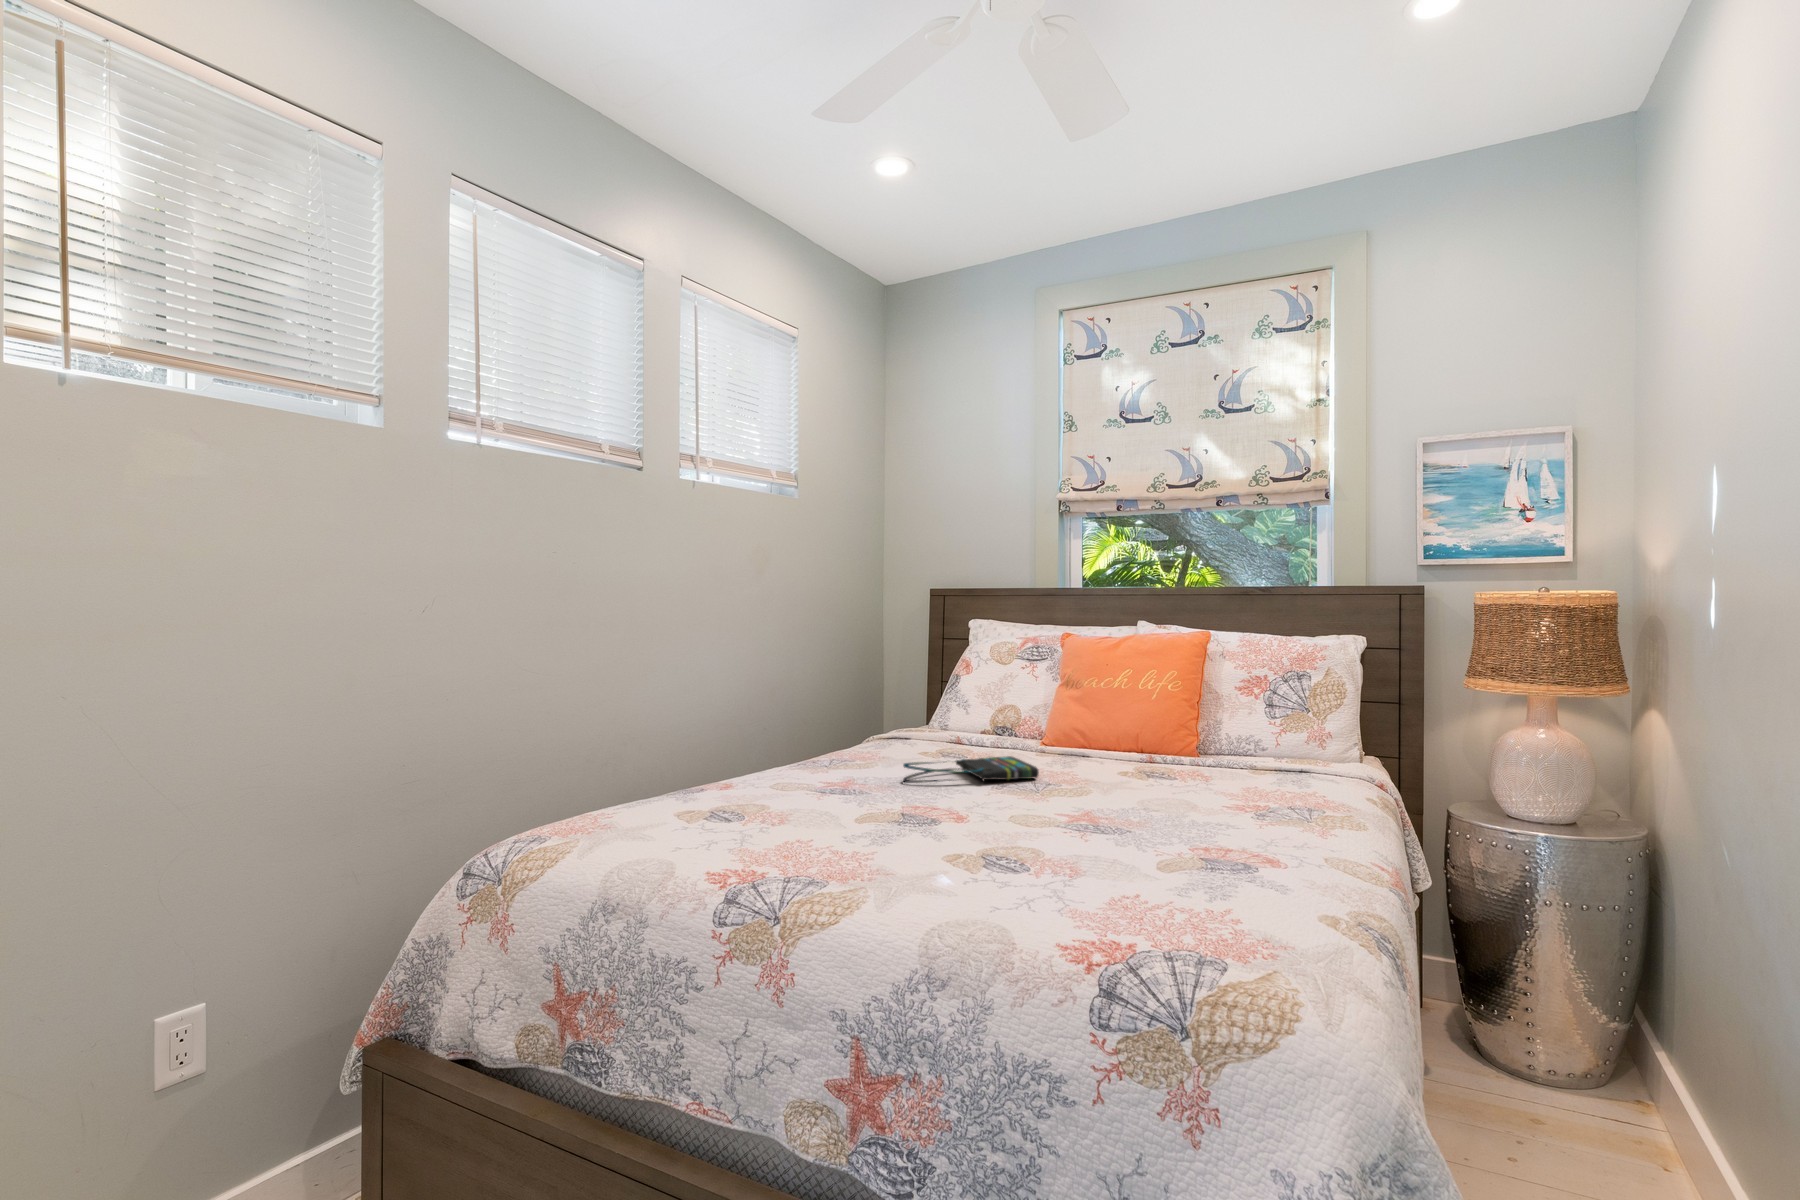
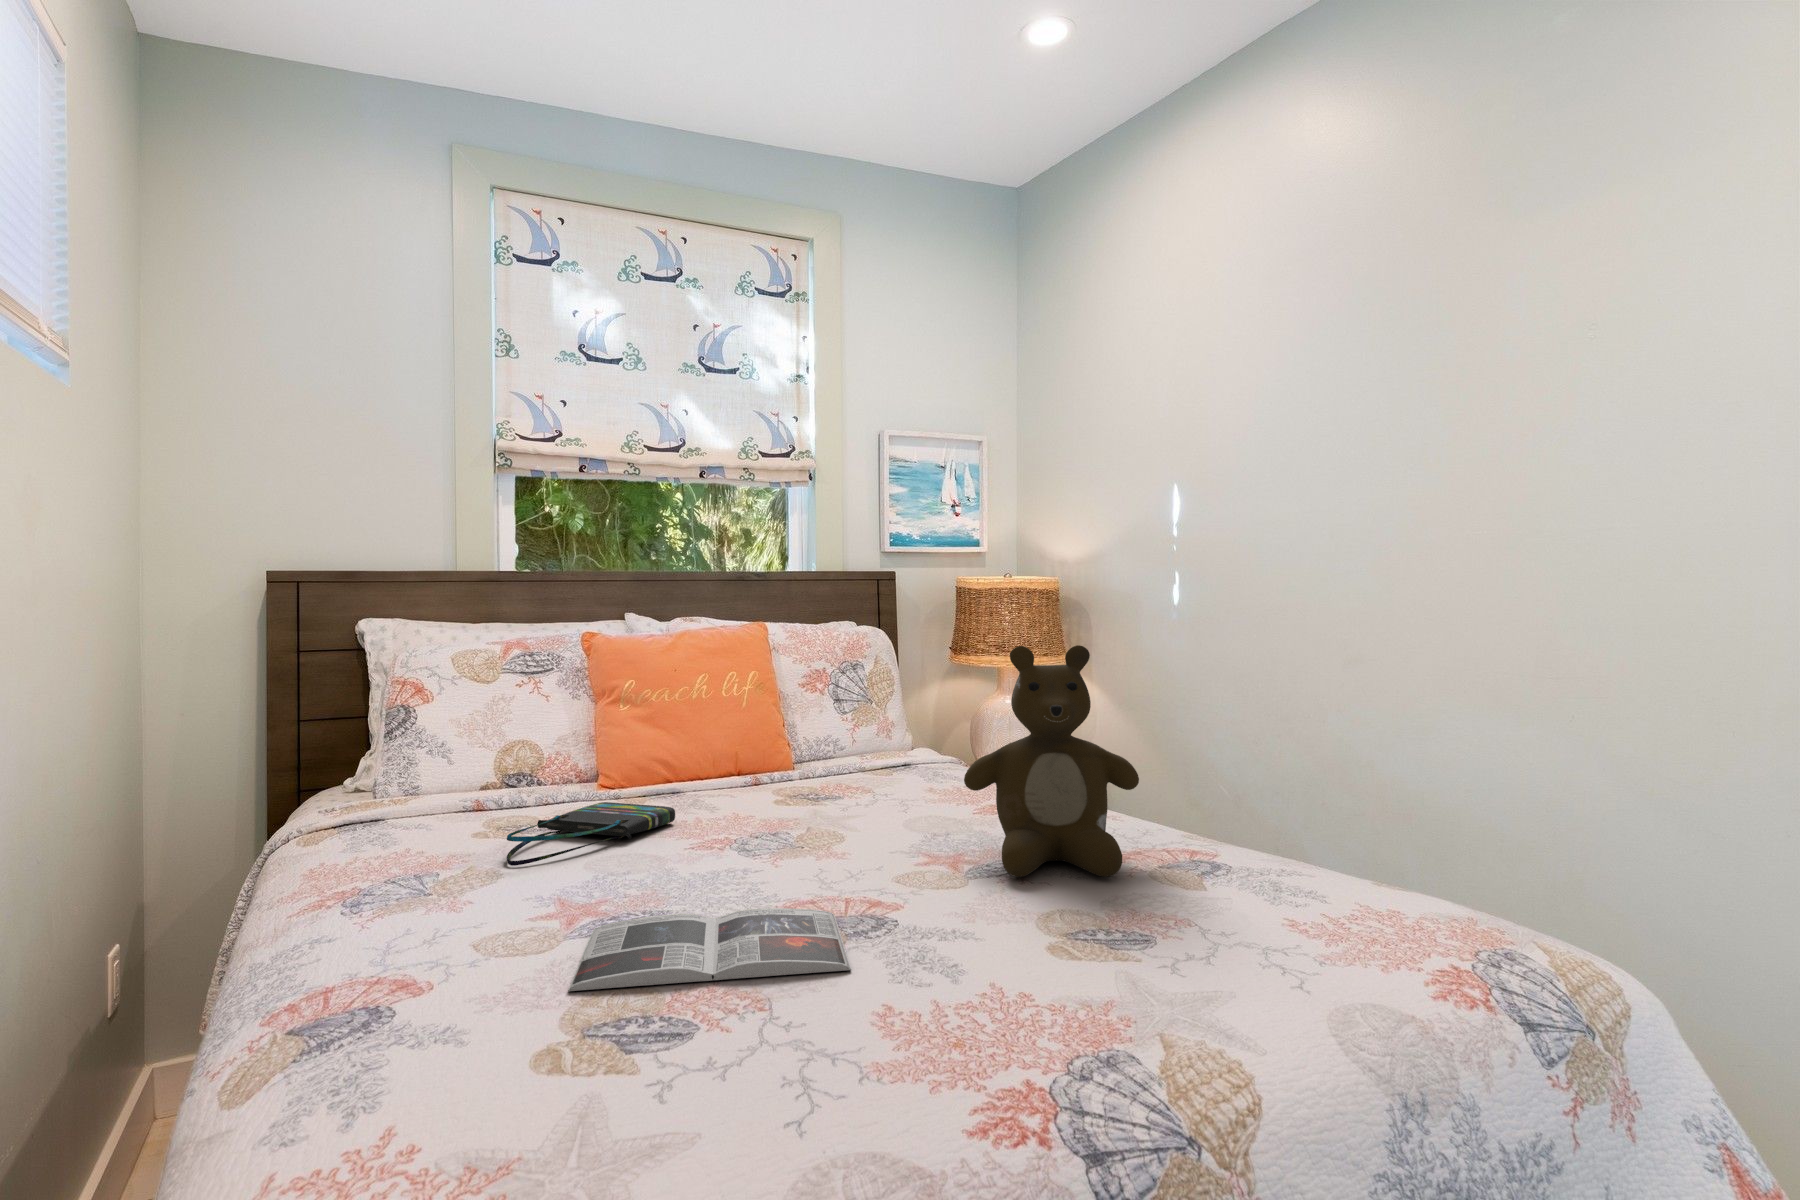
teddy bear: none [1124,669,1301,893] -> present [964,645,1139,877]
magazine: none [776,821,965,882] -> present [568,908,851,991]

